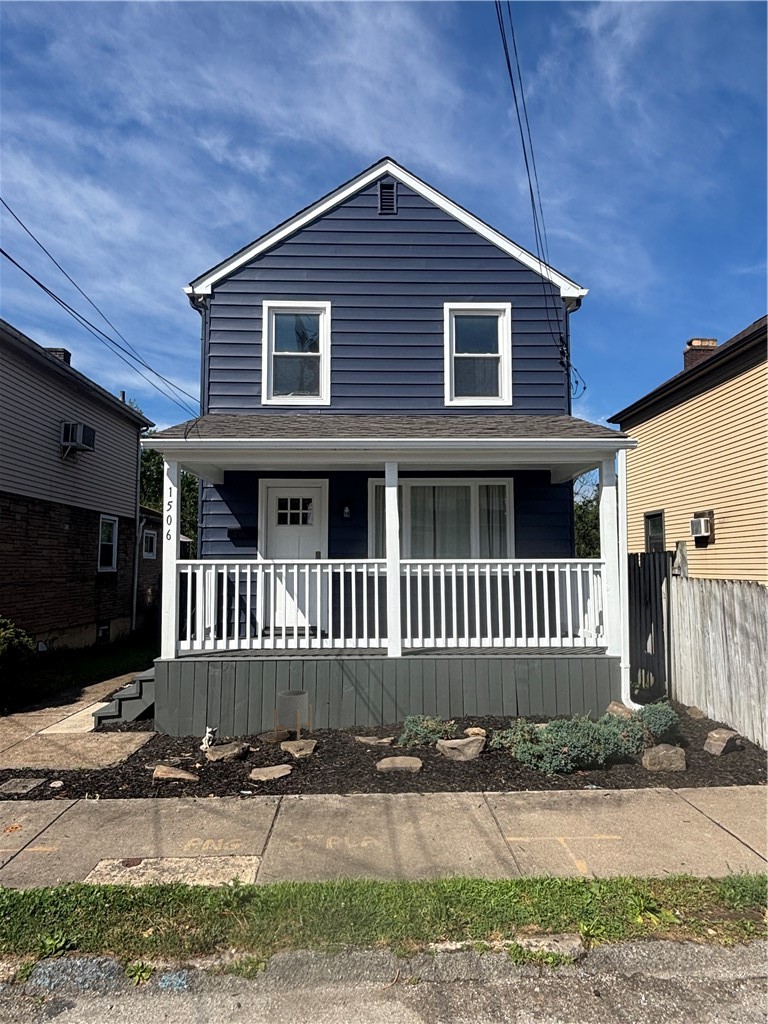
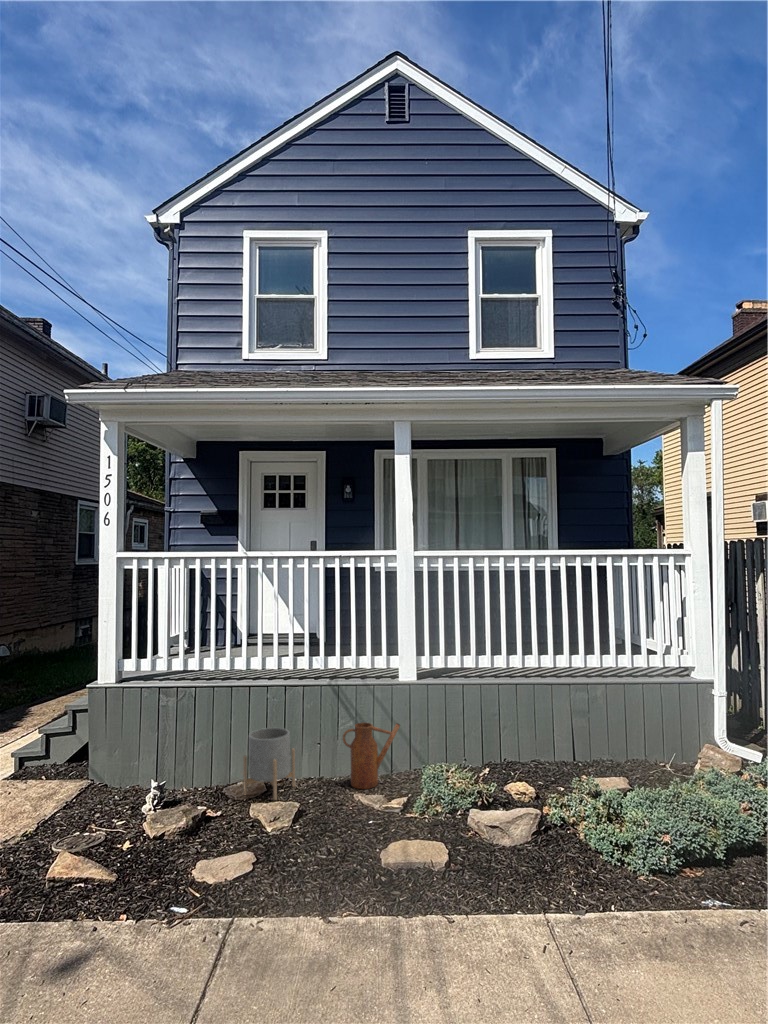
watering can: none [347,686,389,733] -> present [343,722,400,789]

